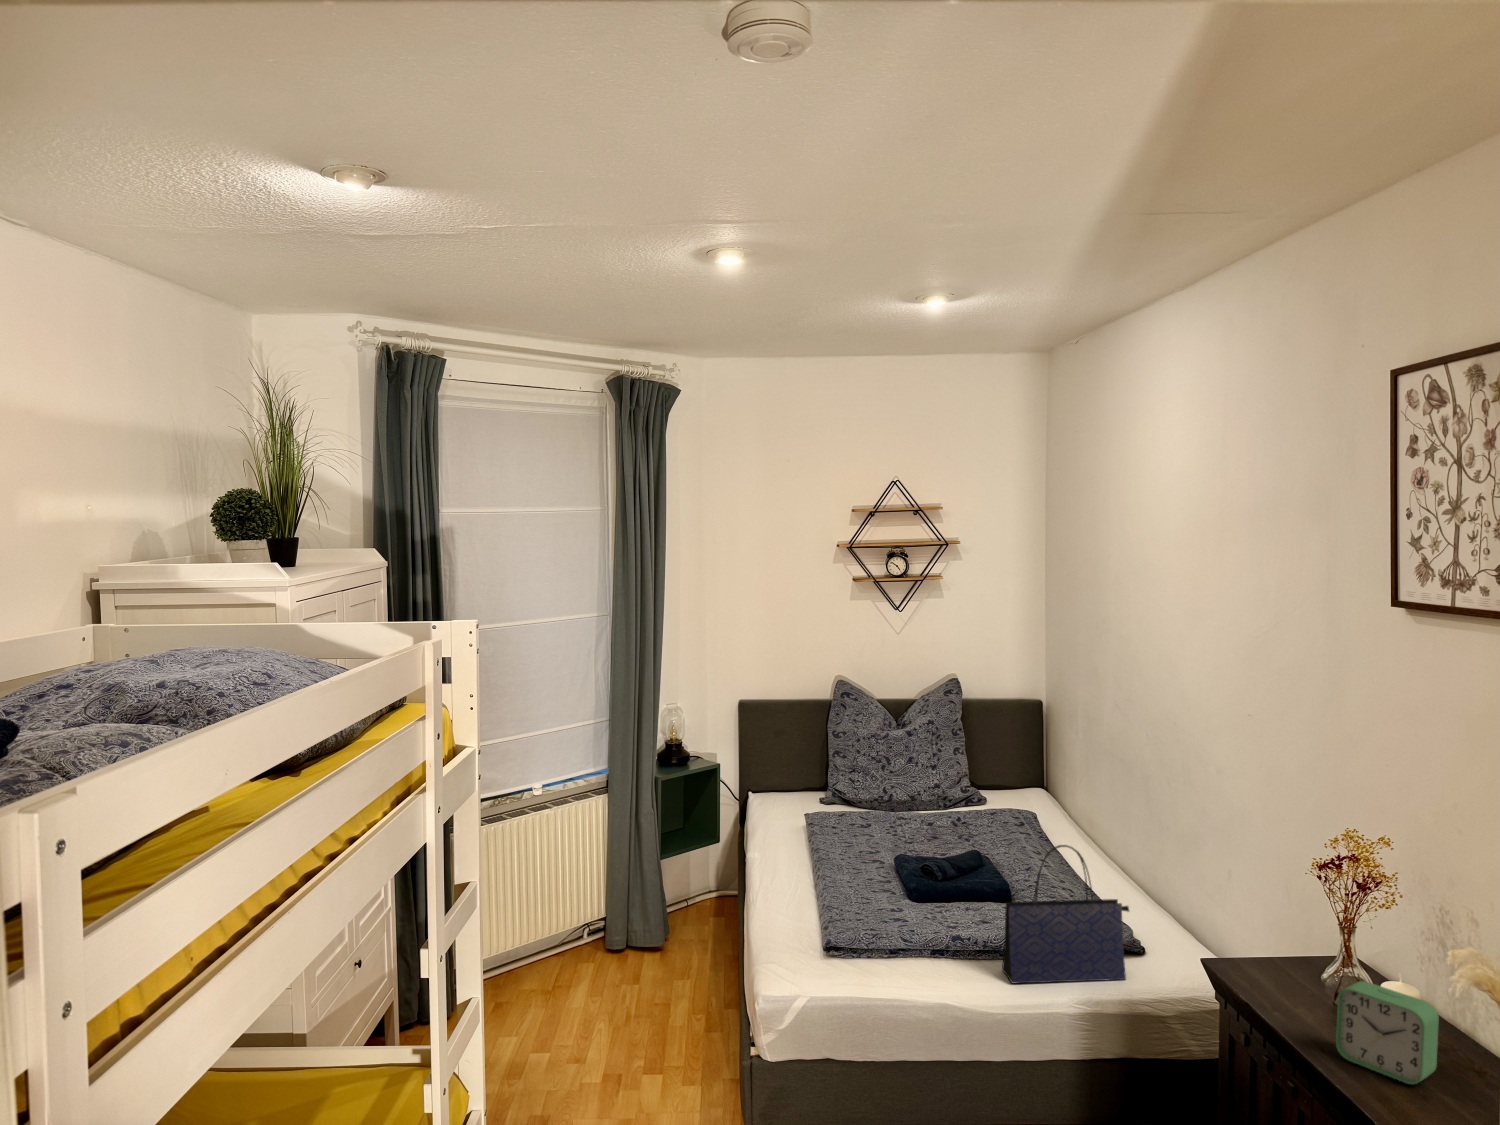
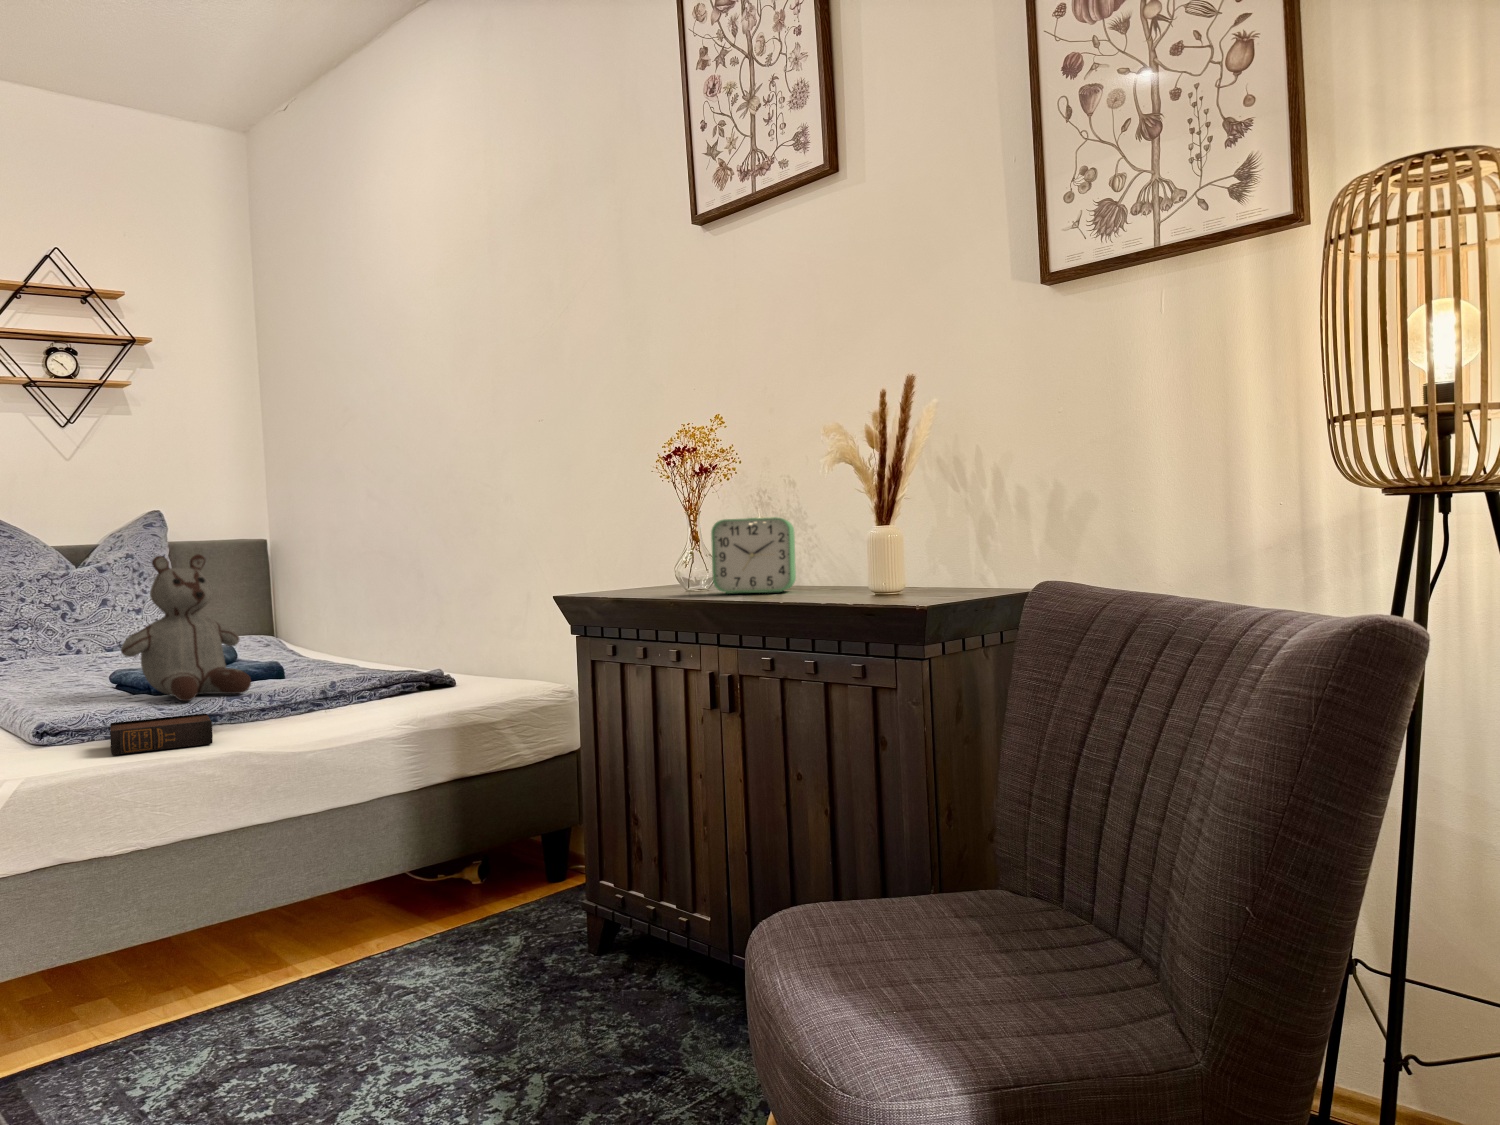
stuffed bear: none [887,814,972,936] -> present [121,554,251,701]
tote bag: present [1002,845,1129,984] -> none [300,551,447,721]
book: none [864,953,932,995] -> present [110,713,213,755]

